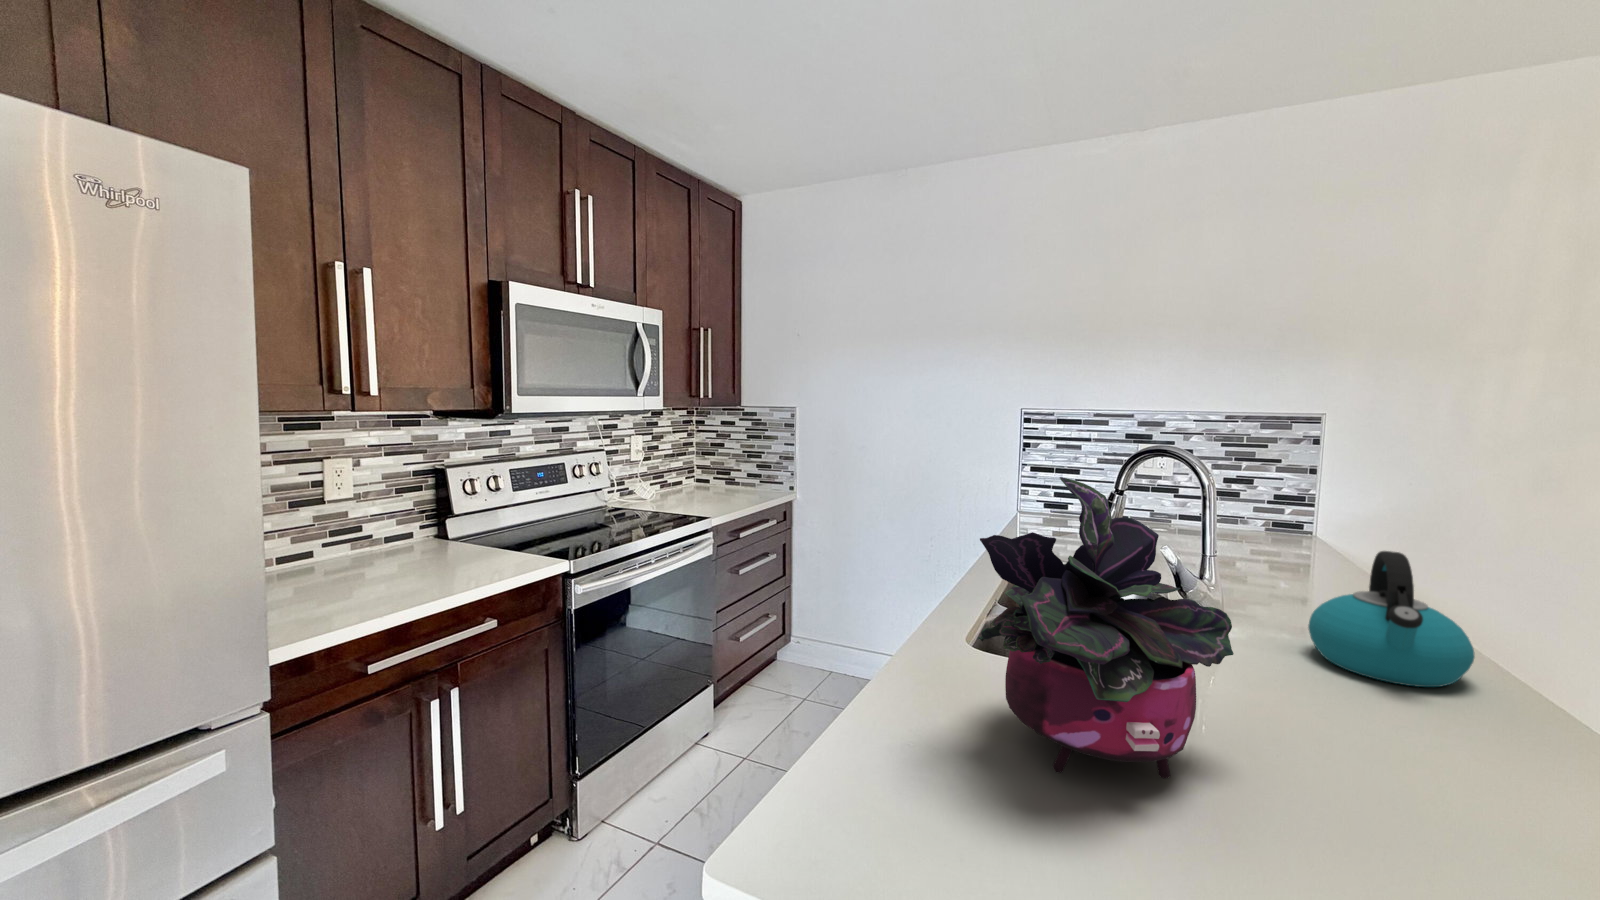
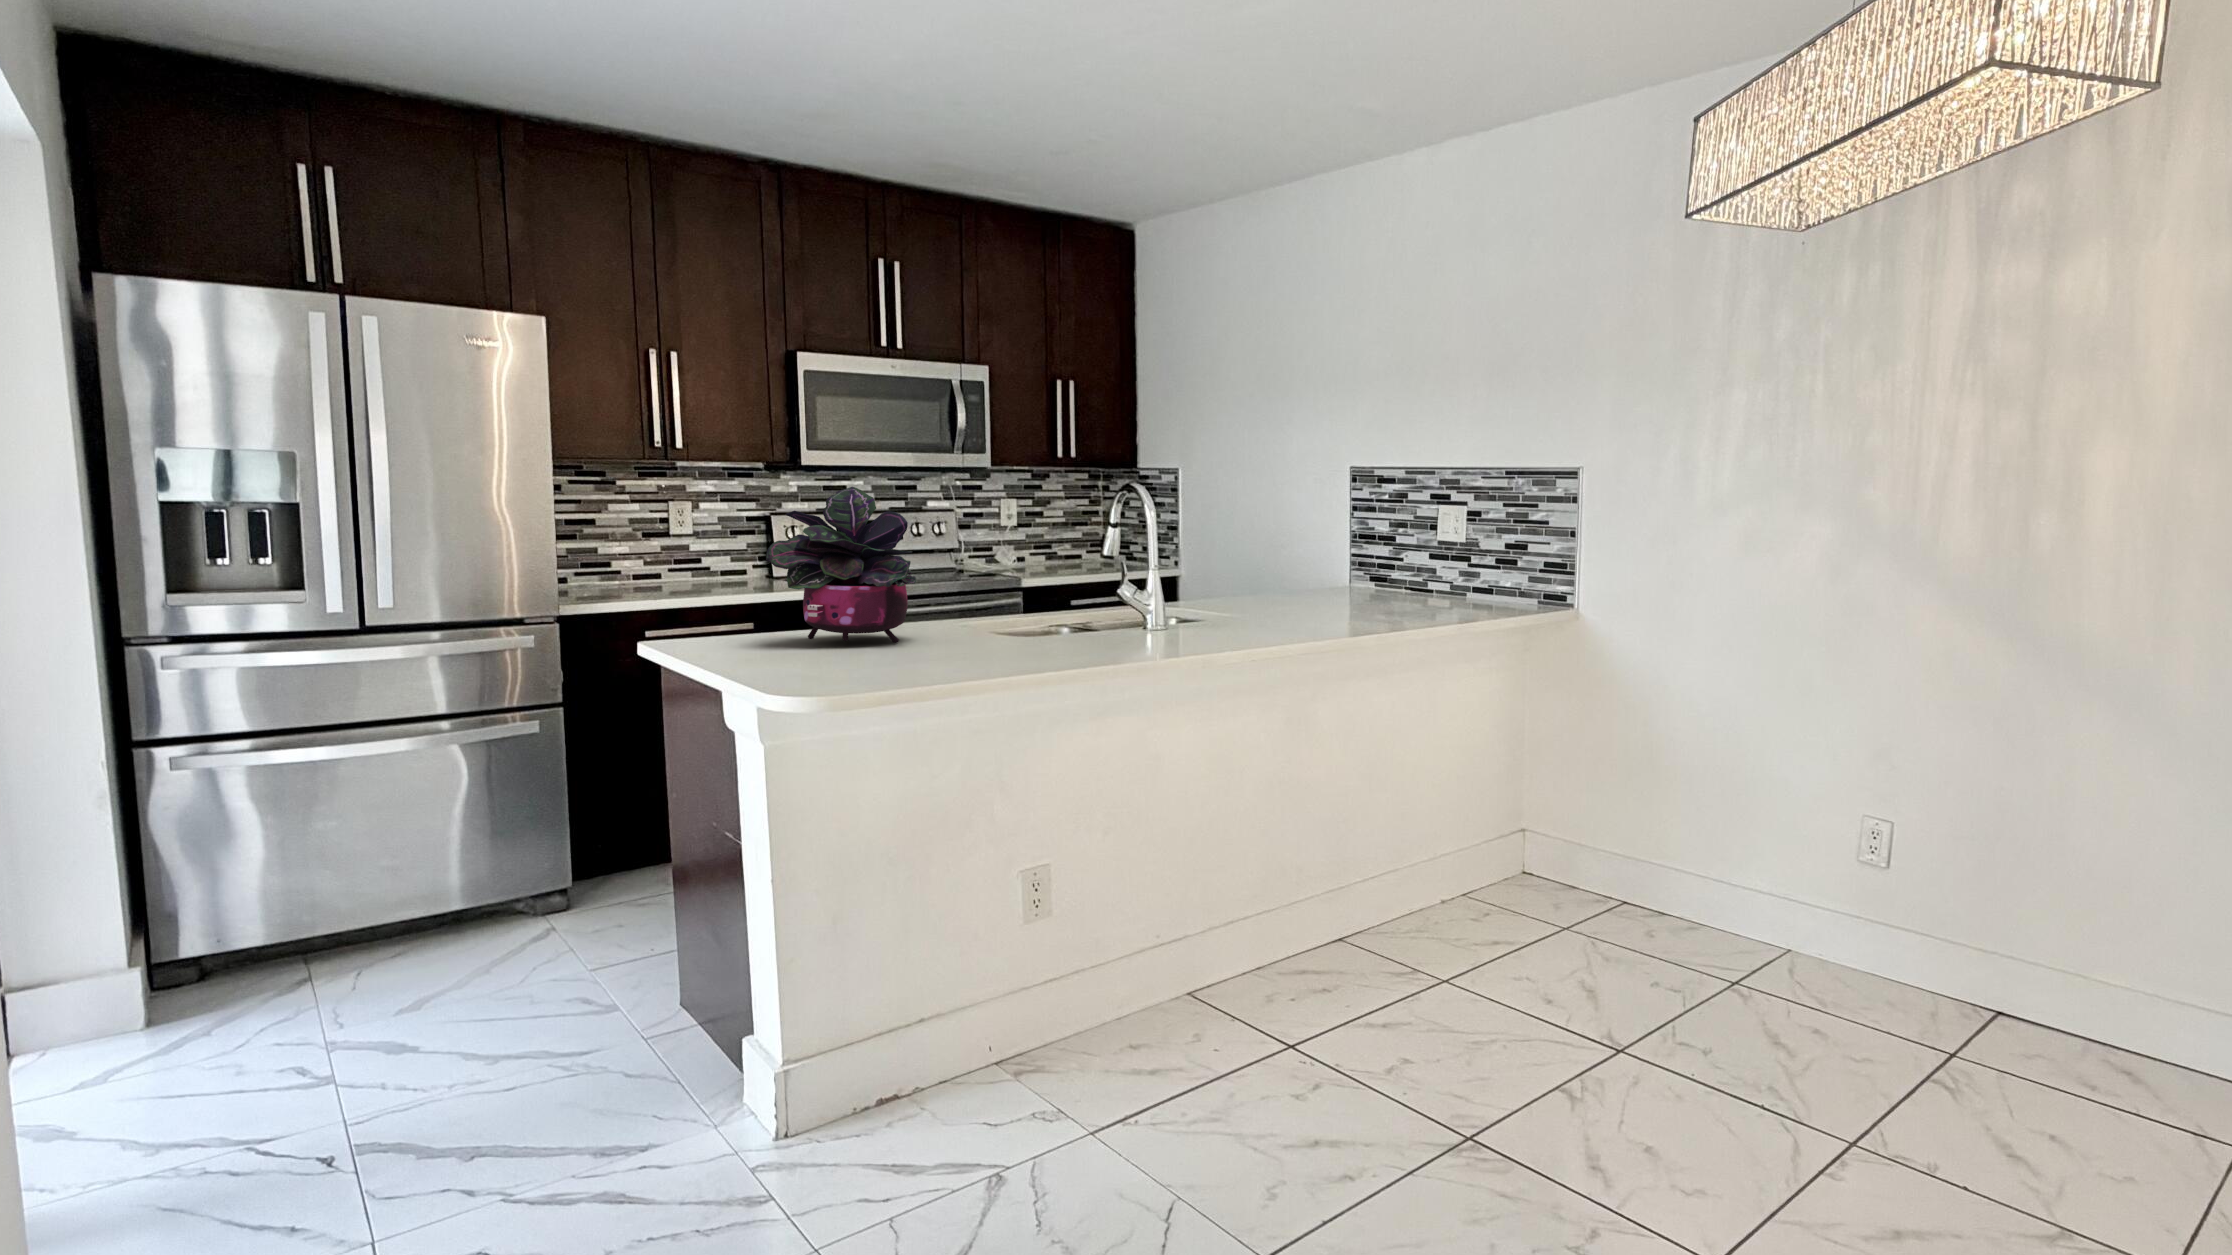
kettle: present [1308,551,1475,687] -> none [1102,554,1204,646]

